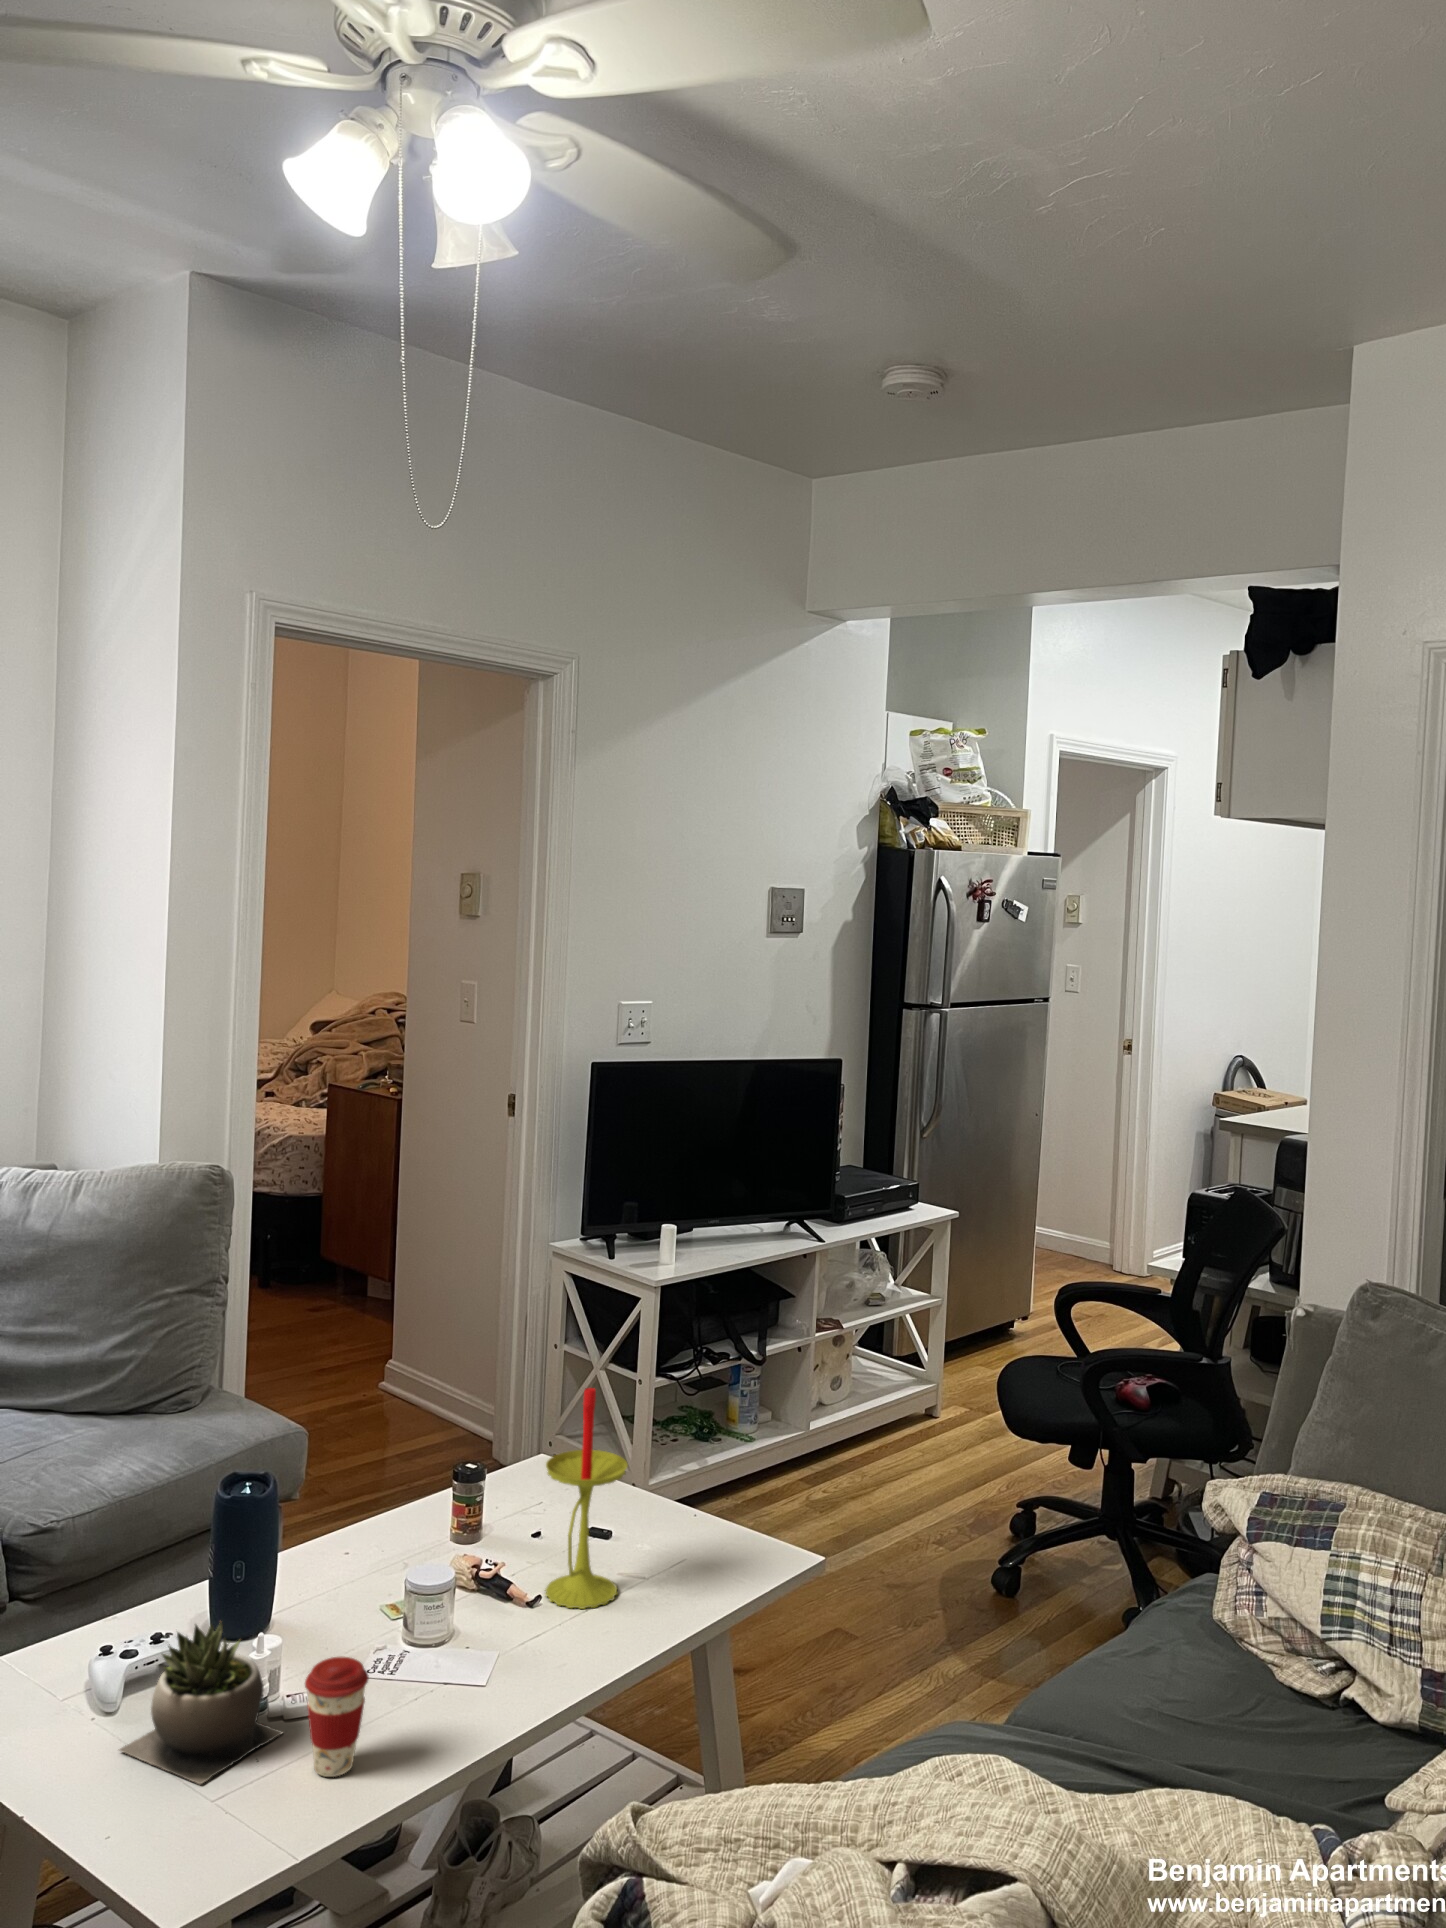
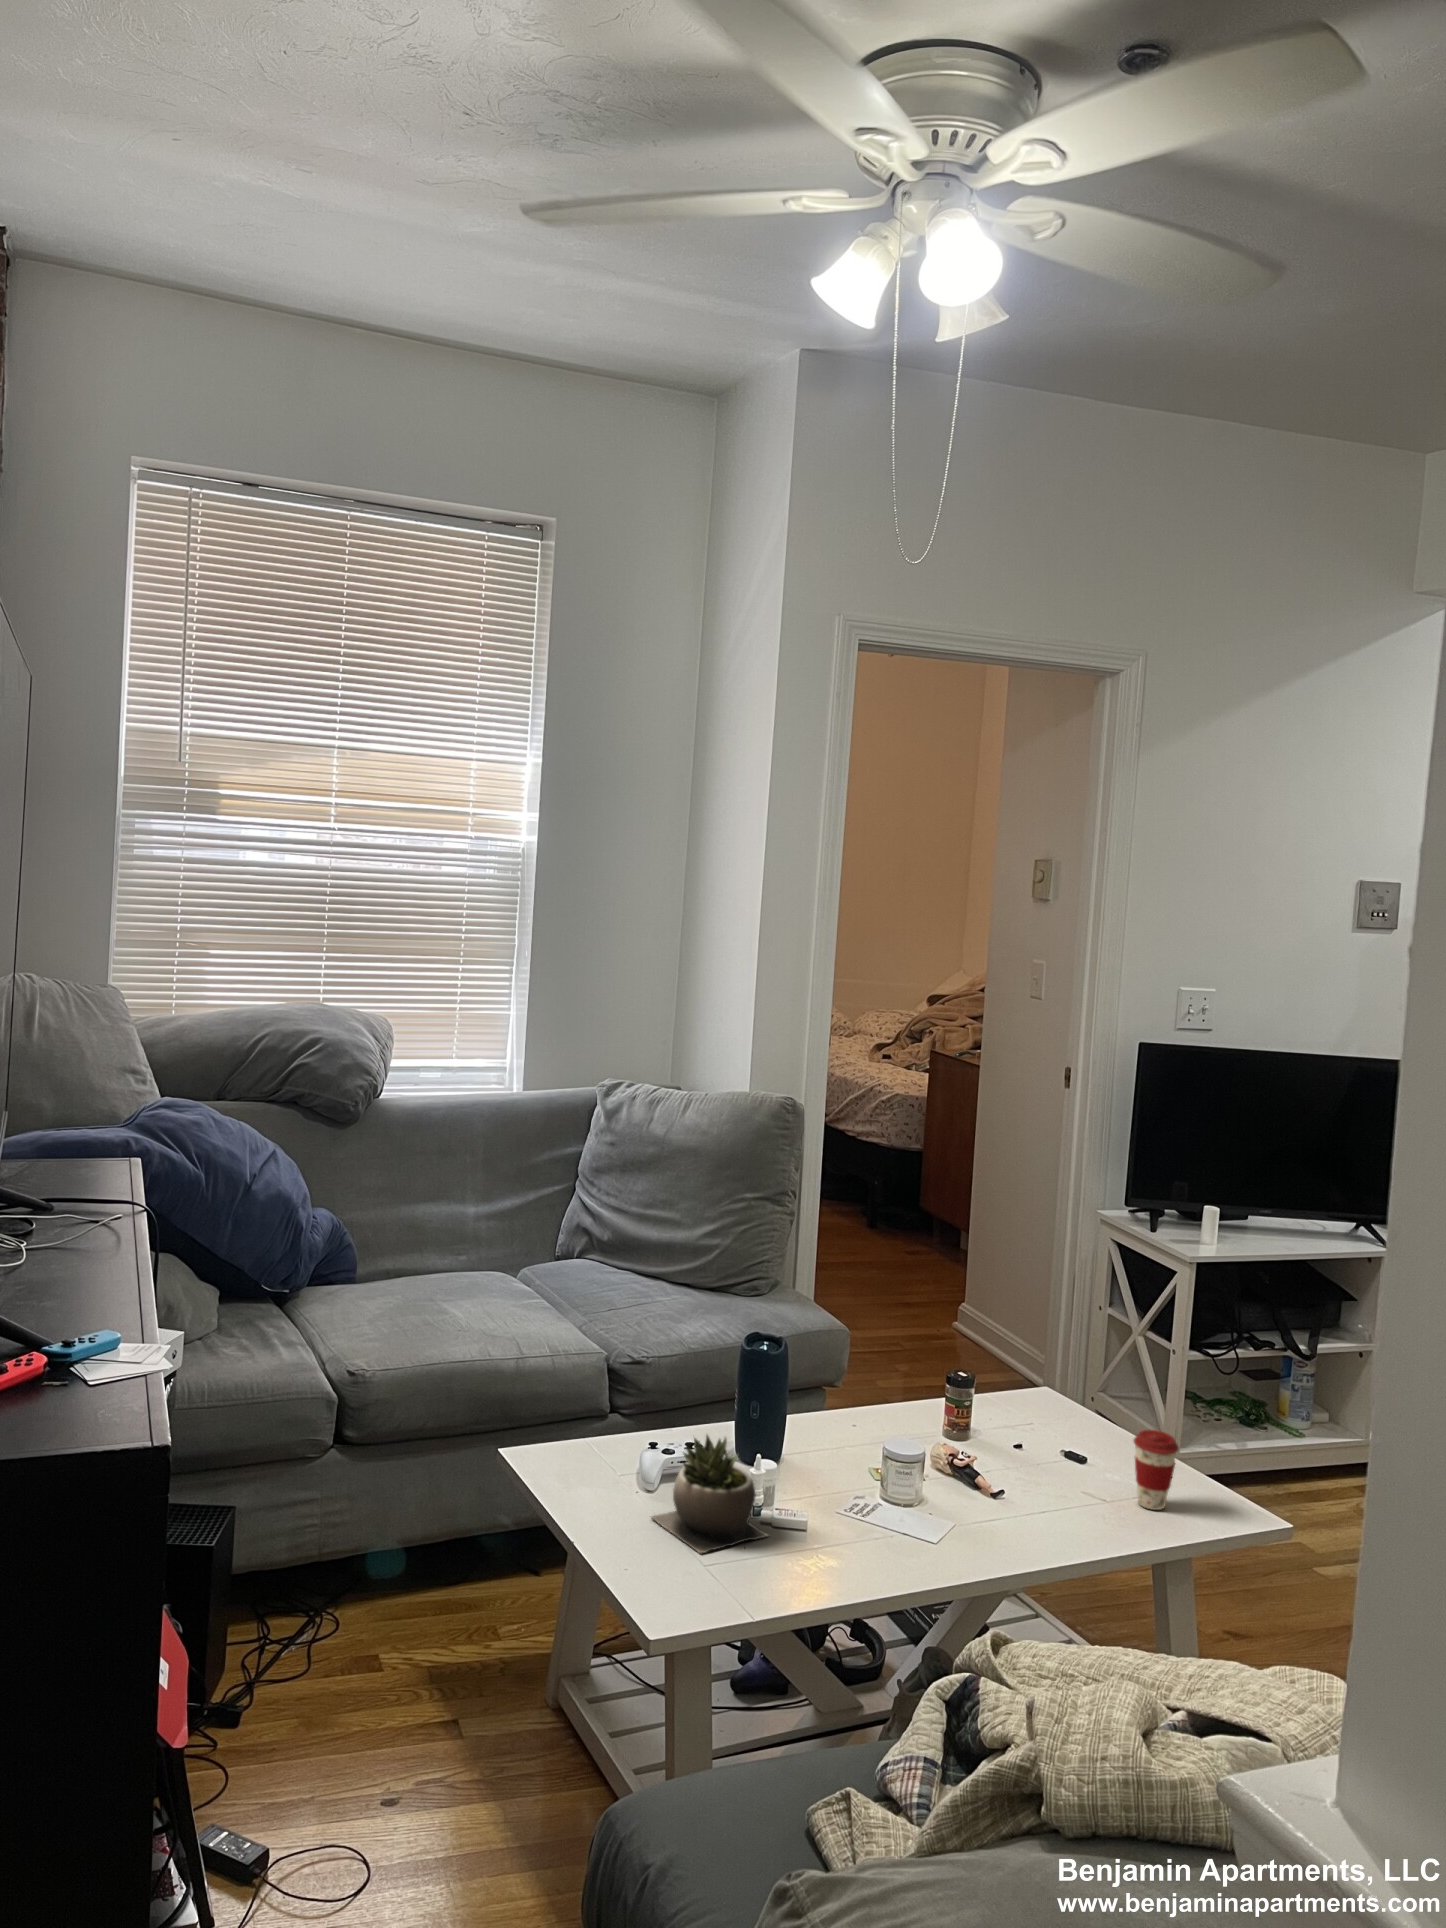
candle: present [545,1388,628,1609] -> none [1009,1313,1088,1511]
coffee cup: present [305,1657,369,1777] -> present [1134,1430,1179,1510]

